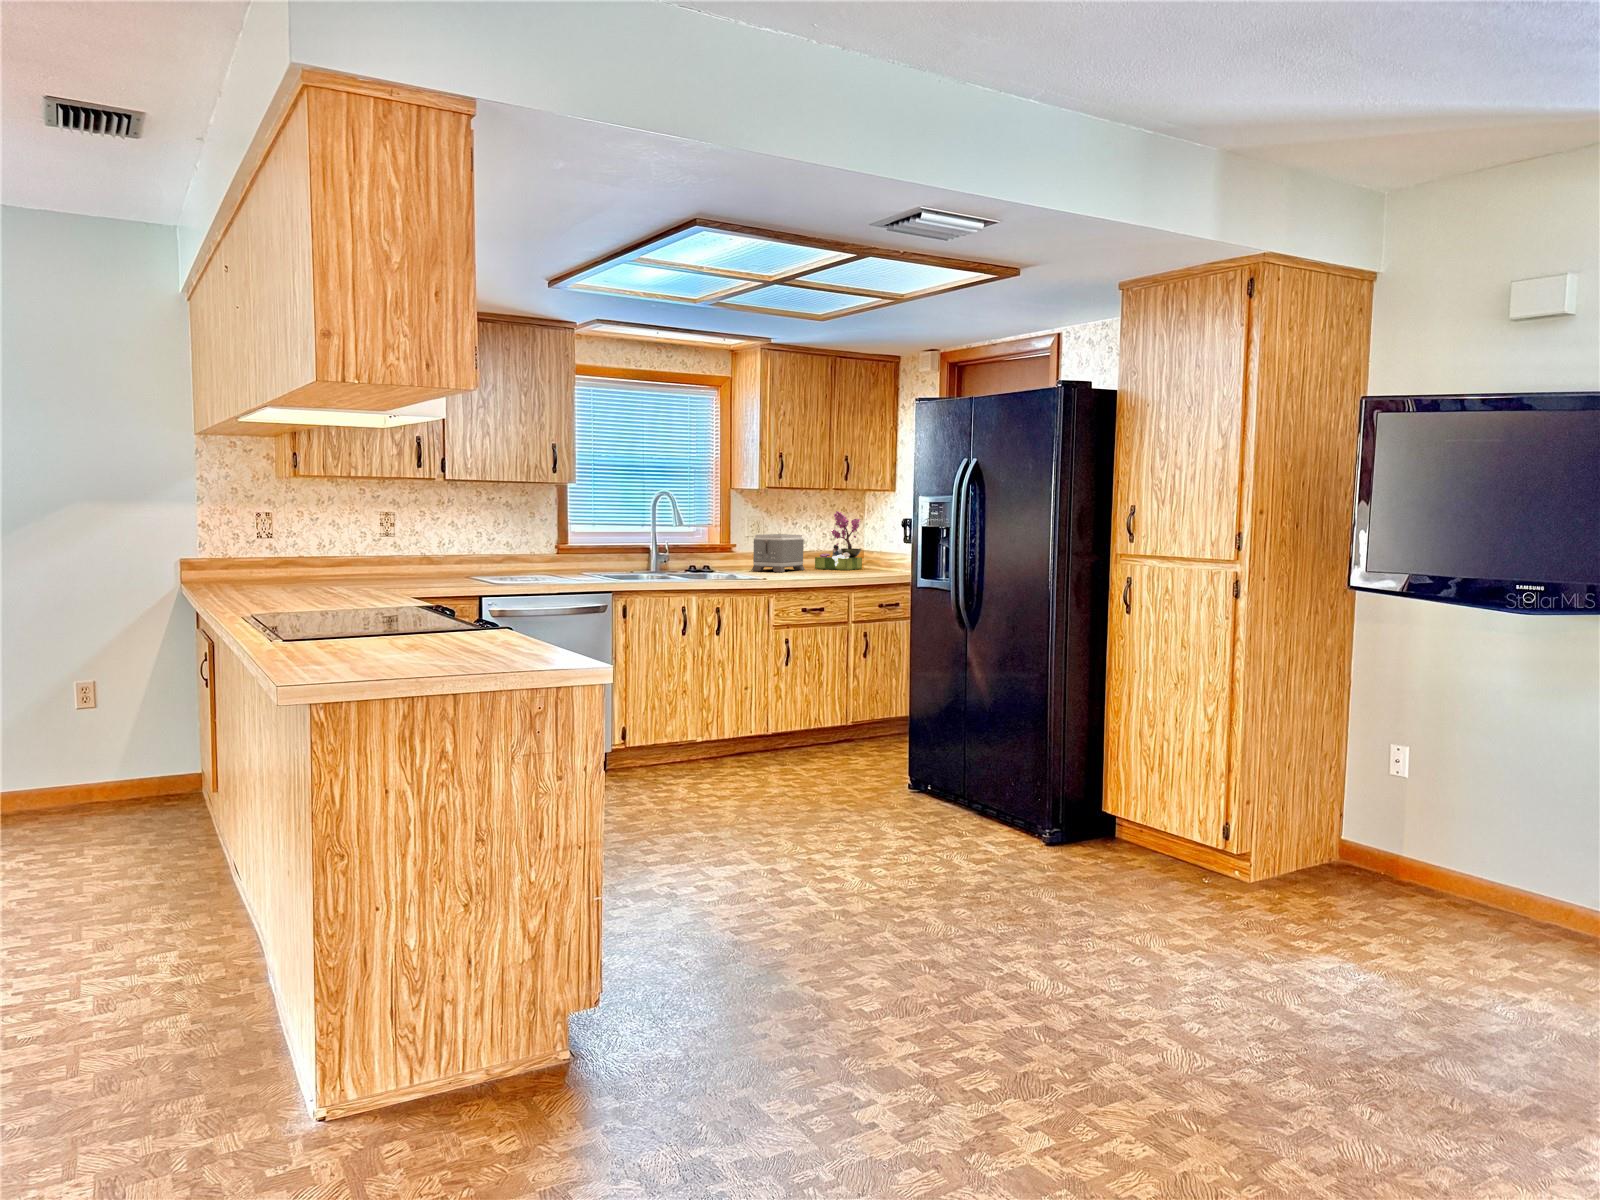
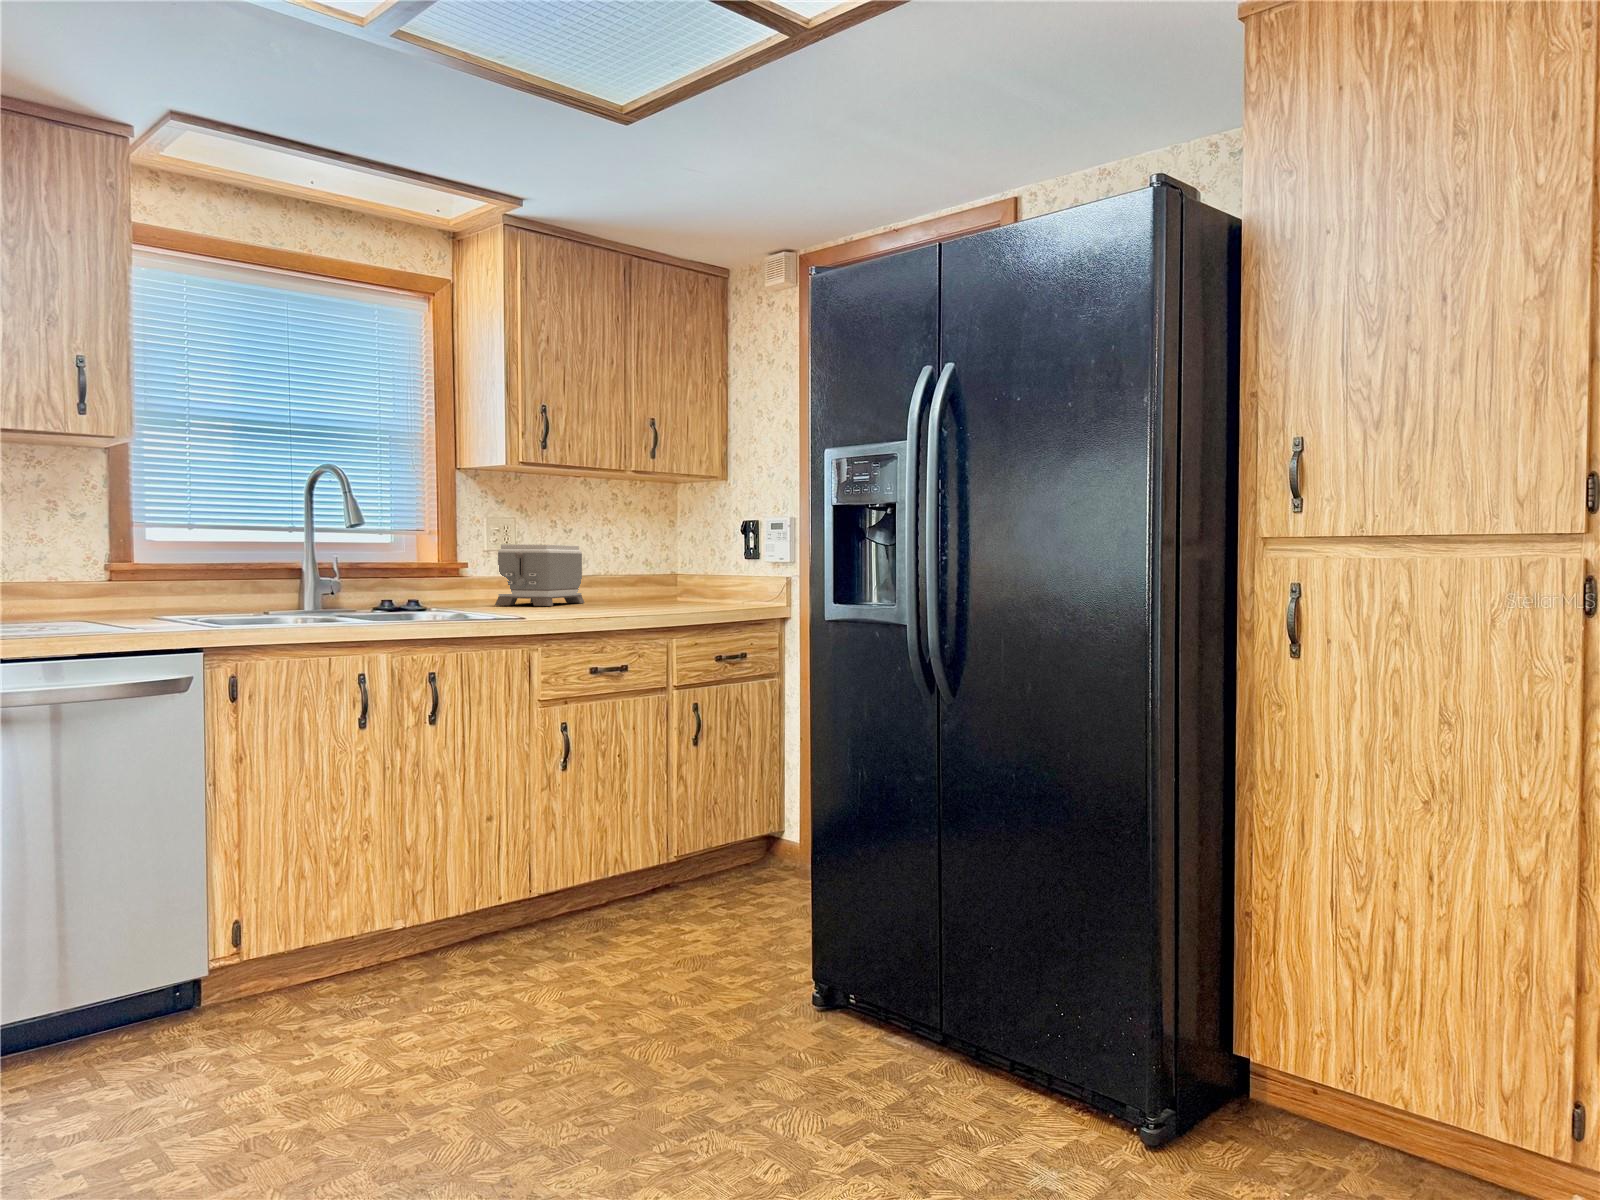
flower arrangement: present [815,511,862,570] -> none [600,509,675,602]

